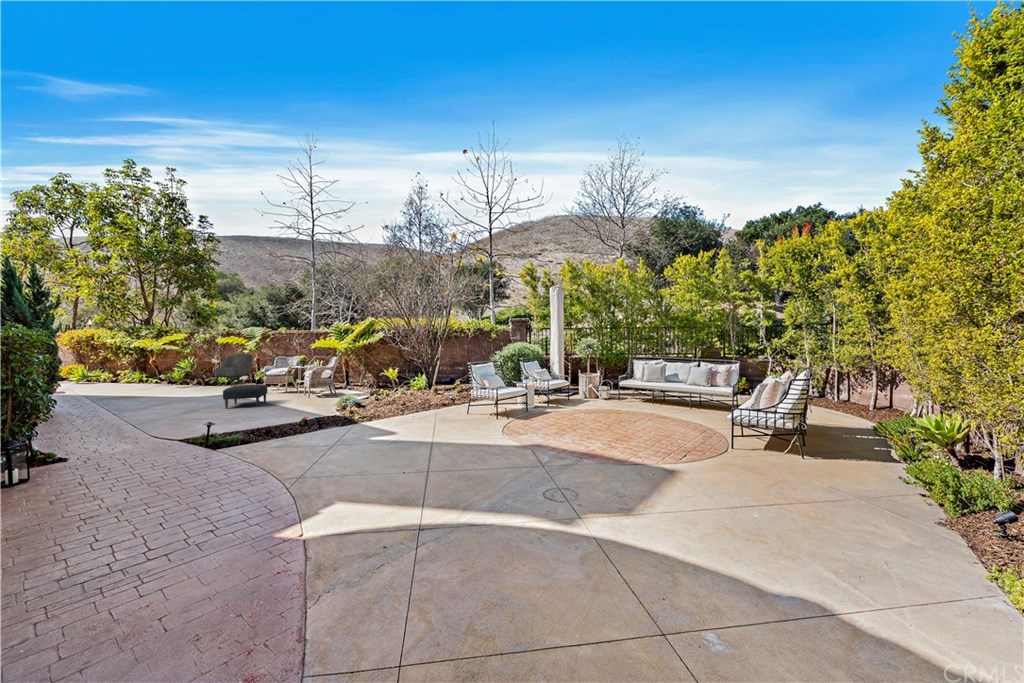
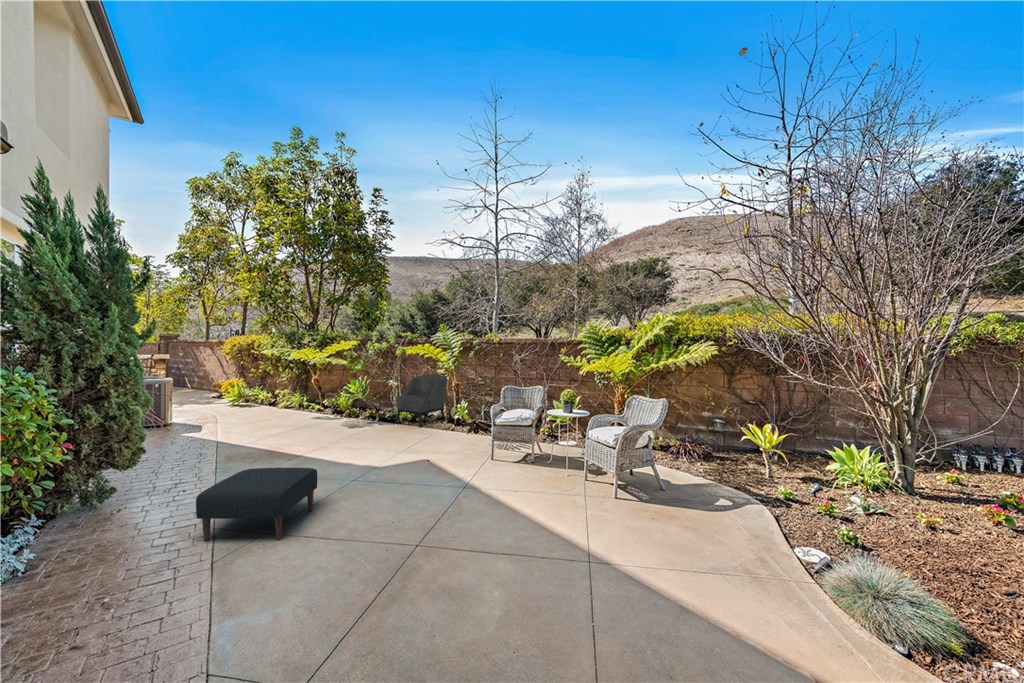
ottoman: present [223,385,267,409] -> present [196,468,317,541]

